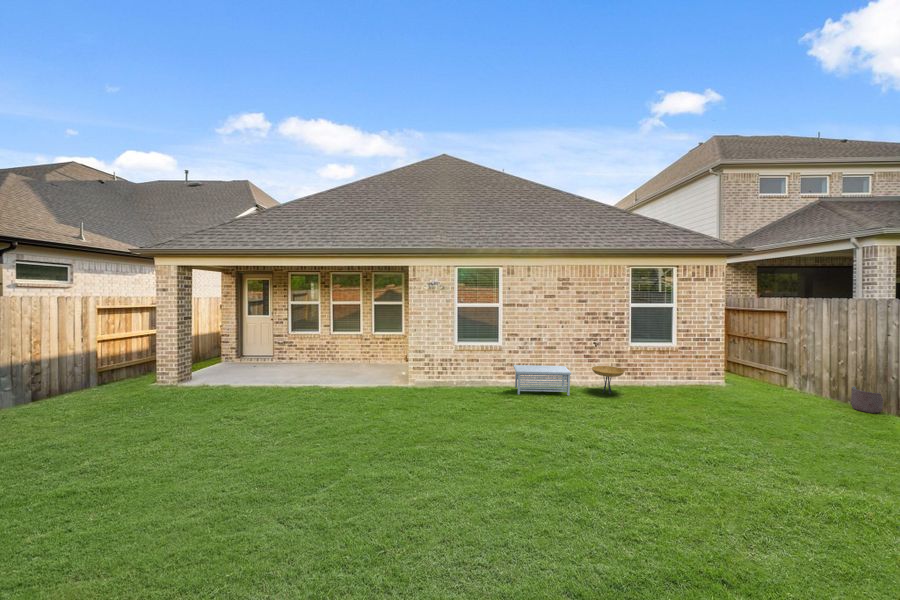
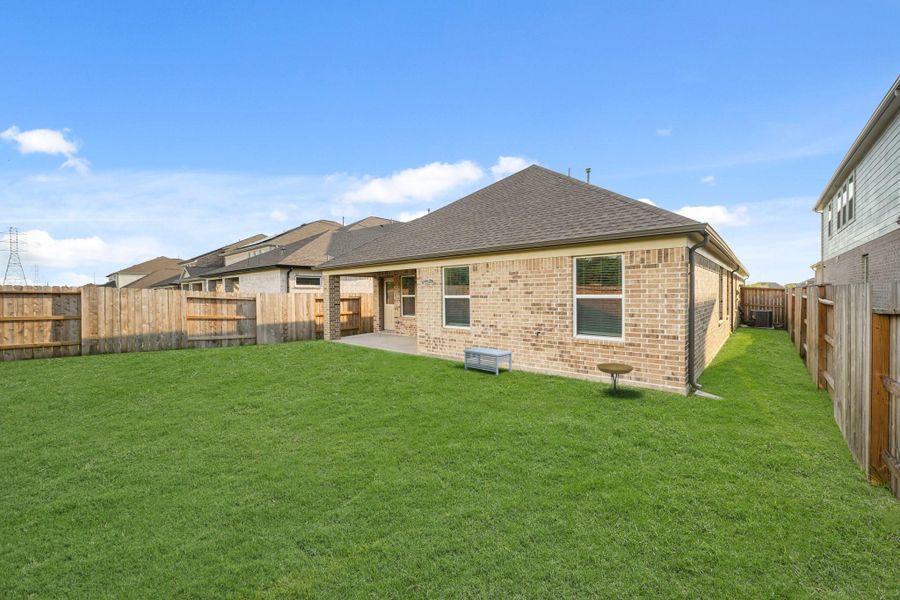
side table: present [592,366,625,395] -> present [596,363,633,394]
planter: present [851,387,883,413] -> none [797,414,848,458]

